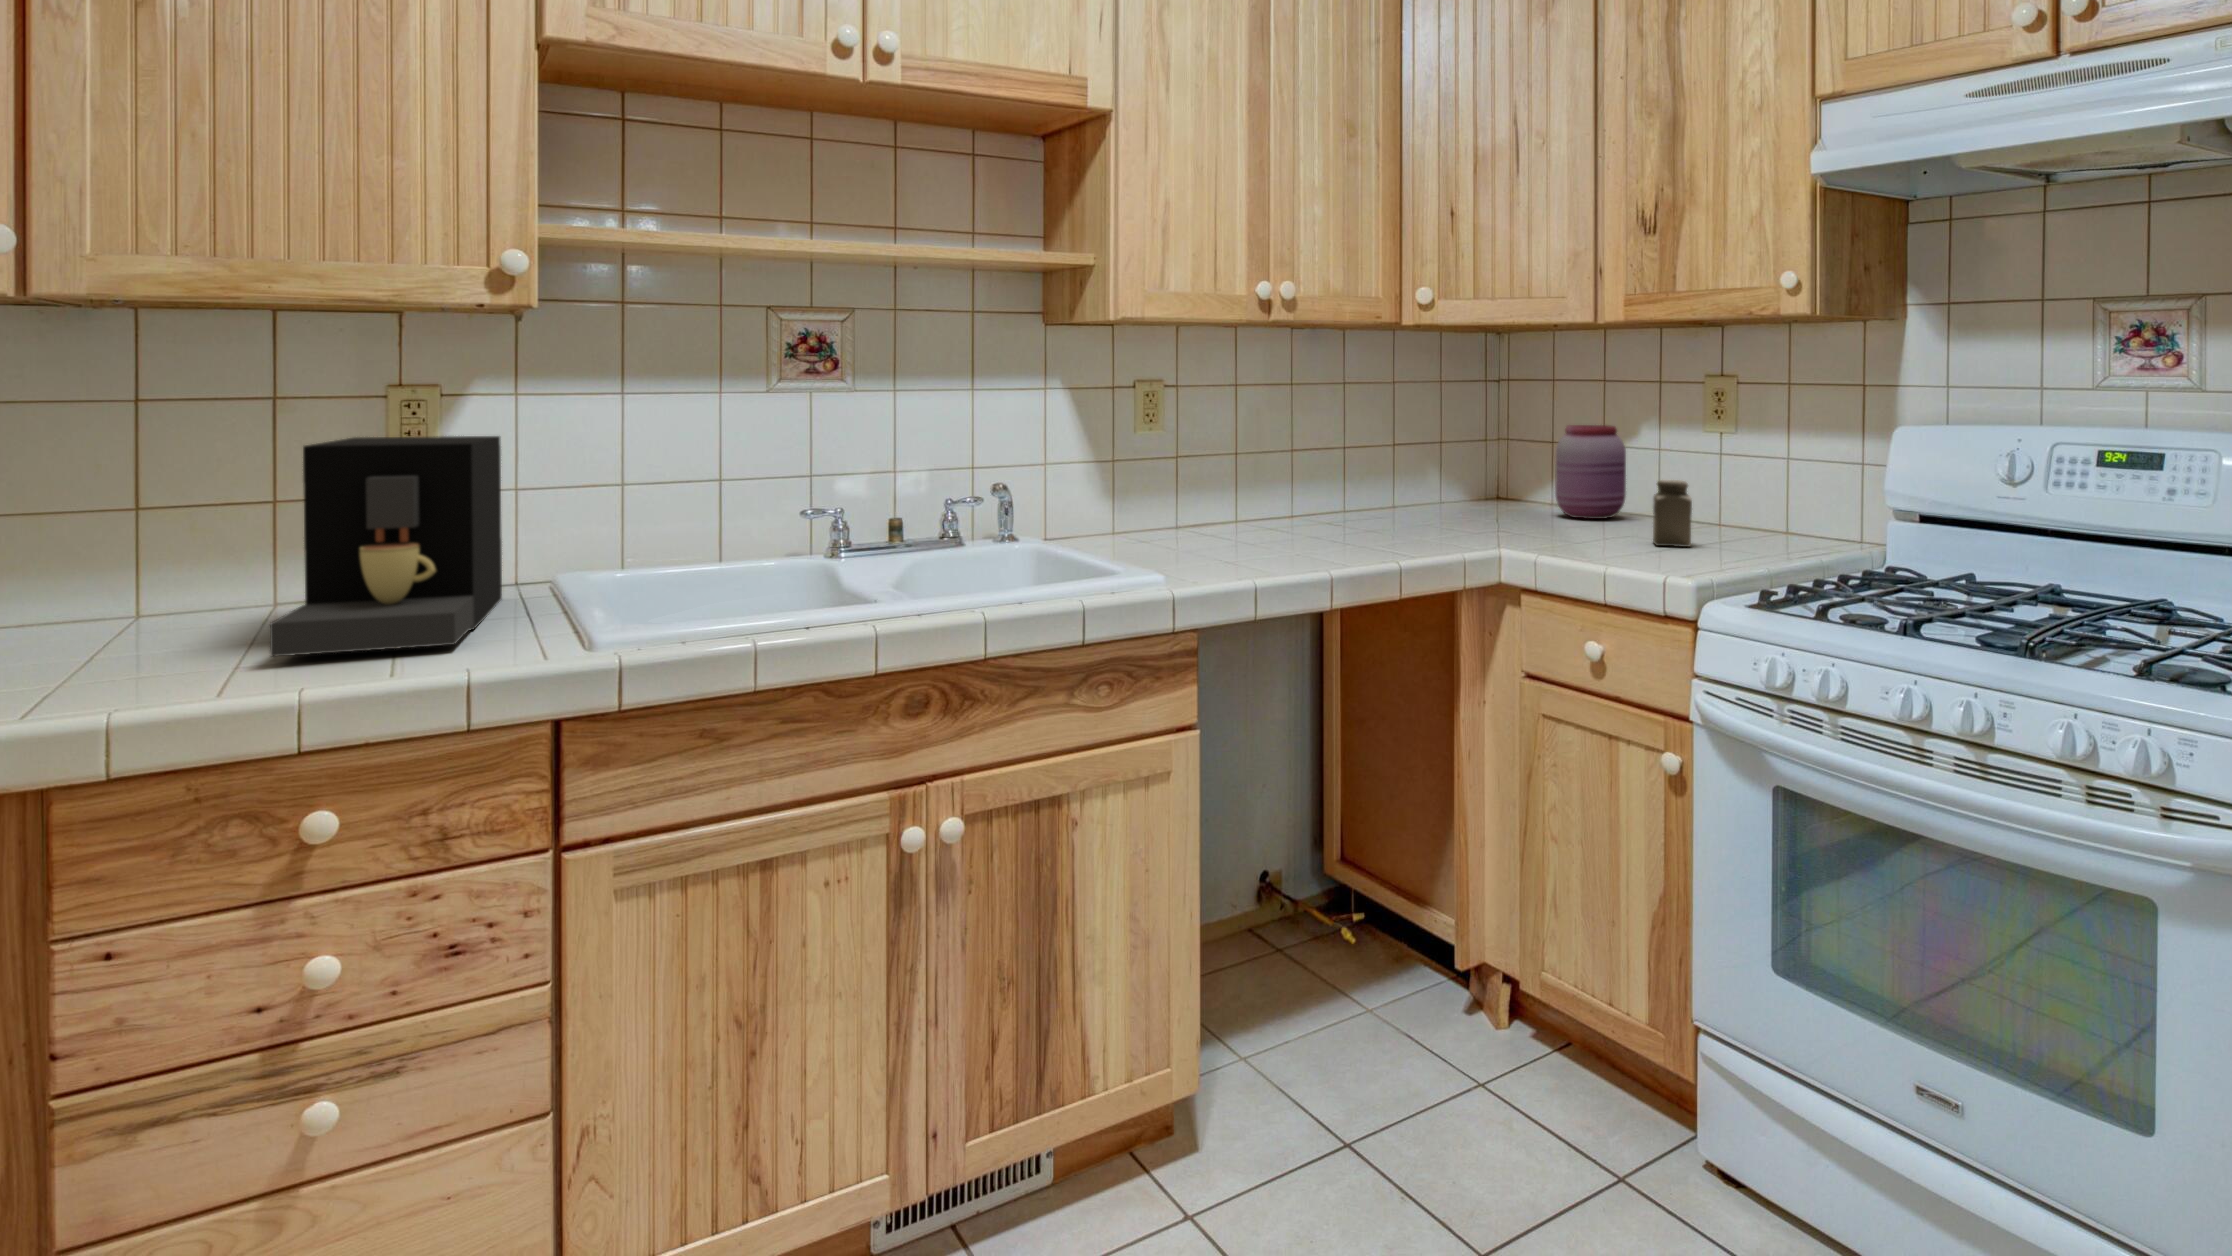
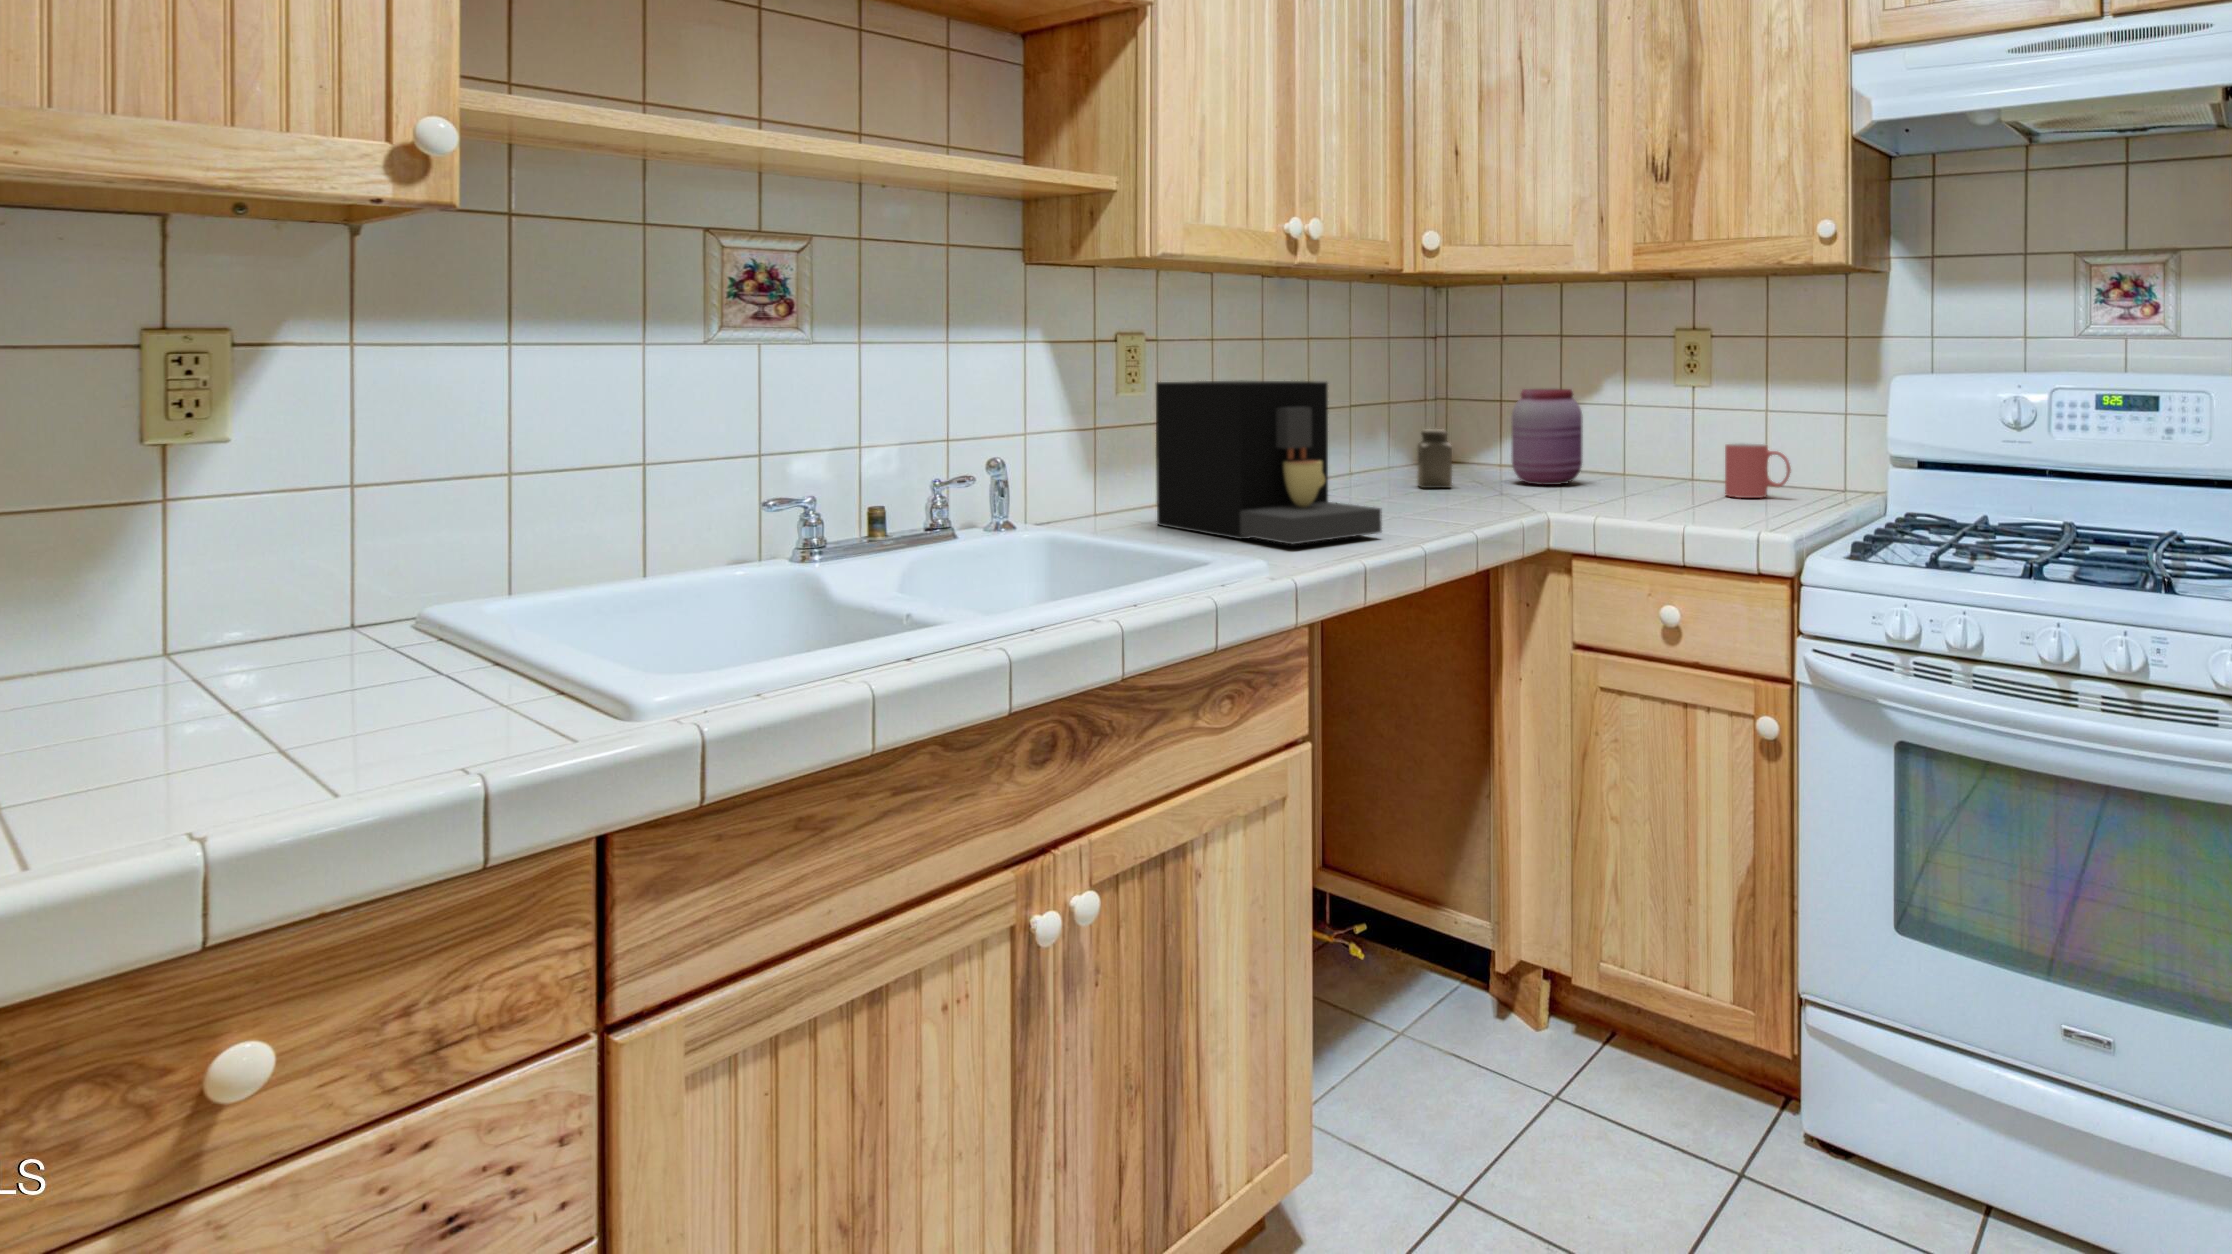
coffee maker: present [270,436,502,657] -> present [1156,381,1382,544]
salt shaker: present [1653,479,1692,547] -> present [1417,429,1452,488]
mug: none [1745,485,1811,541] -> present [1725,443,1791,498]

